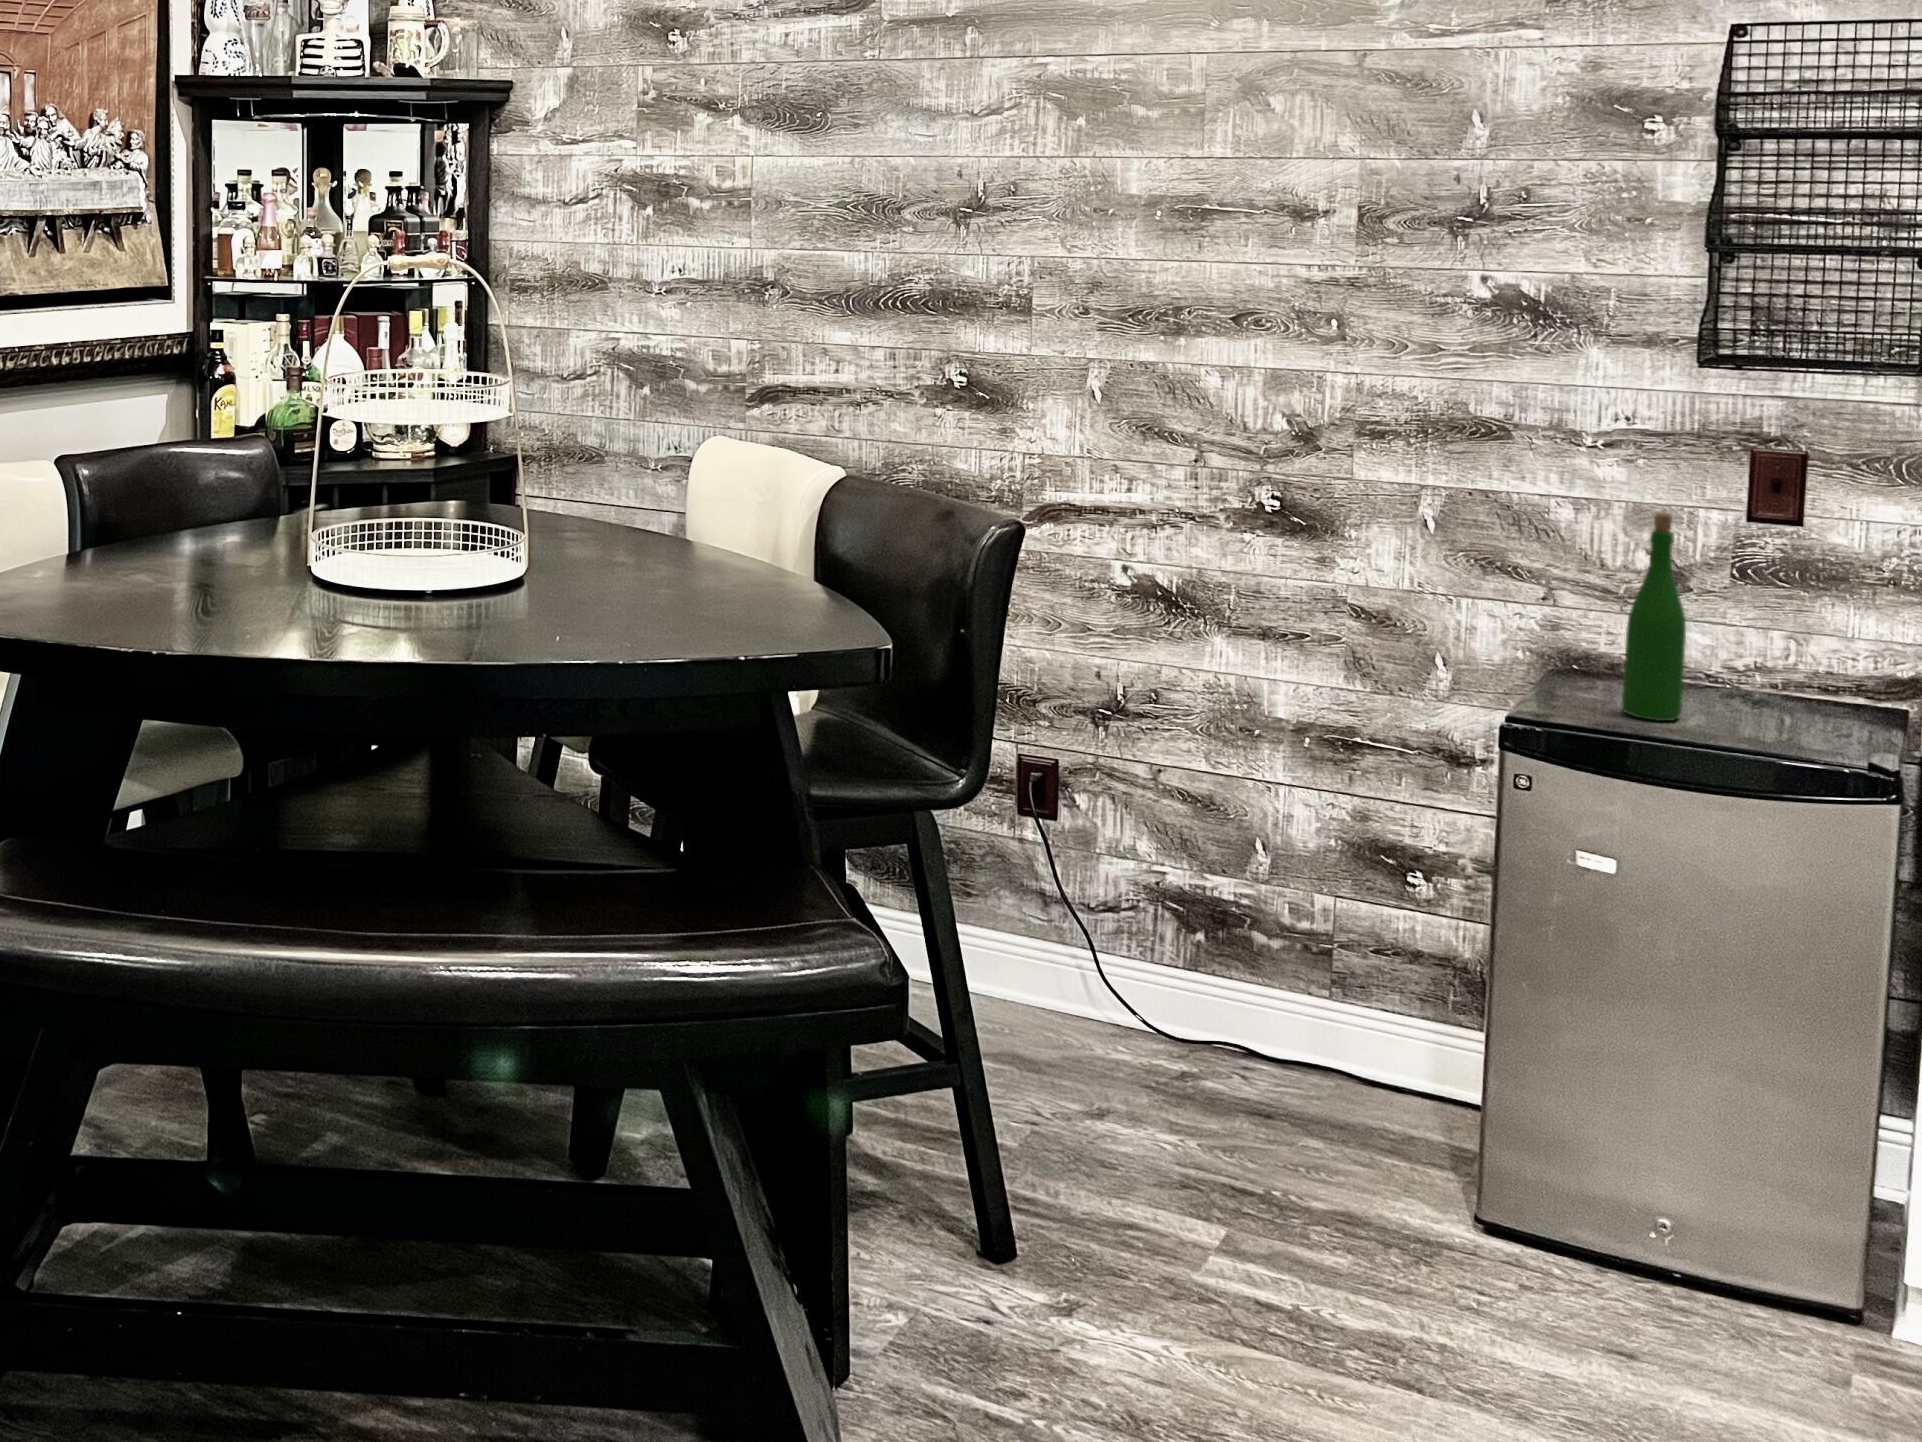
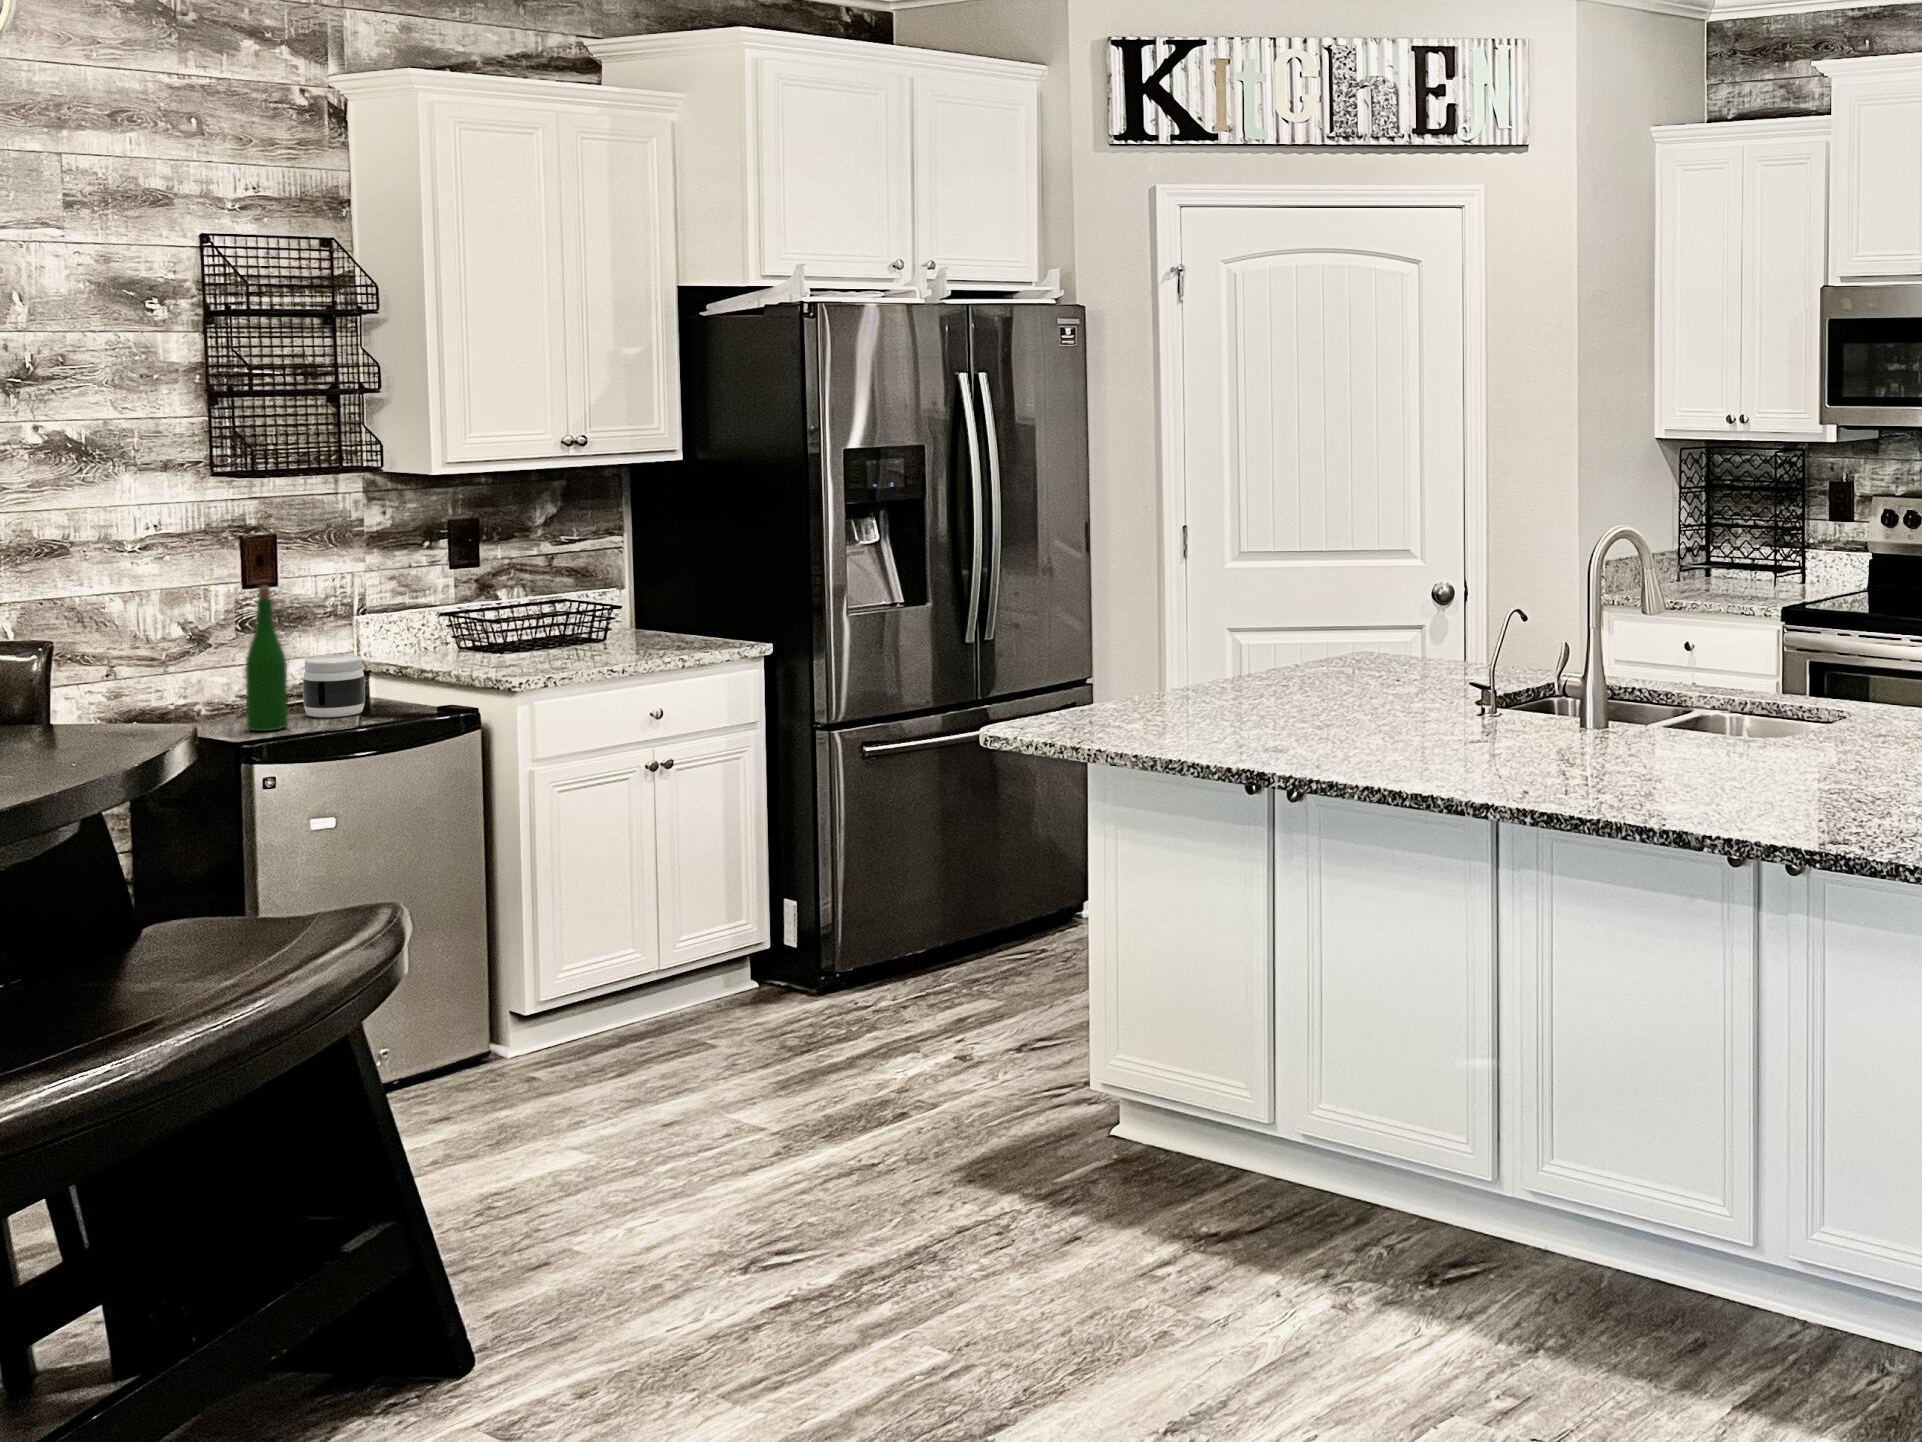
jar: none [1745,633,1843,731] -> present [303,655,365,717]

